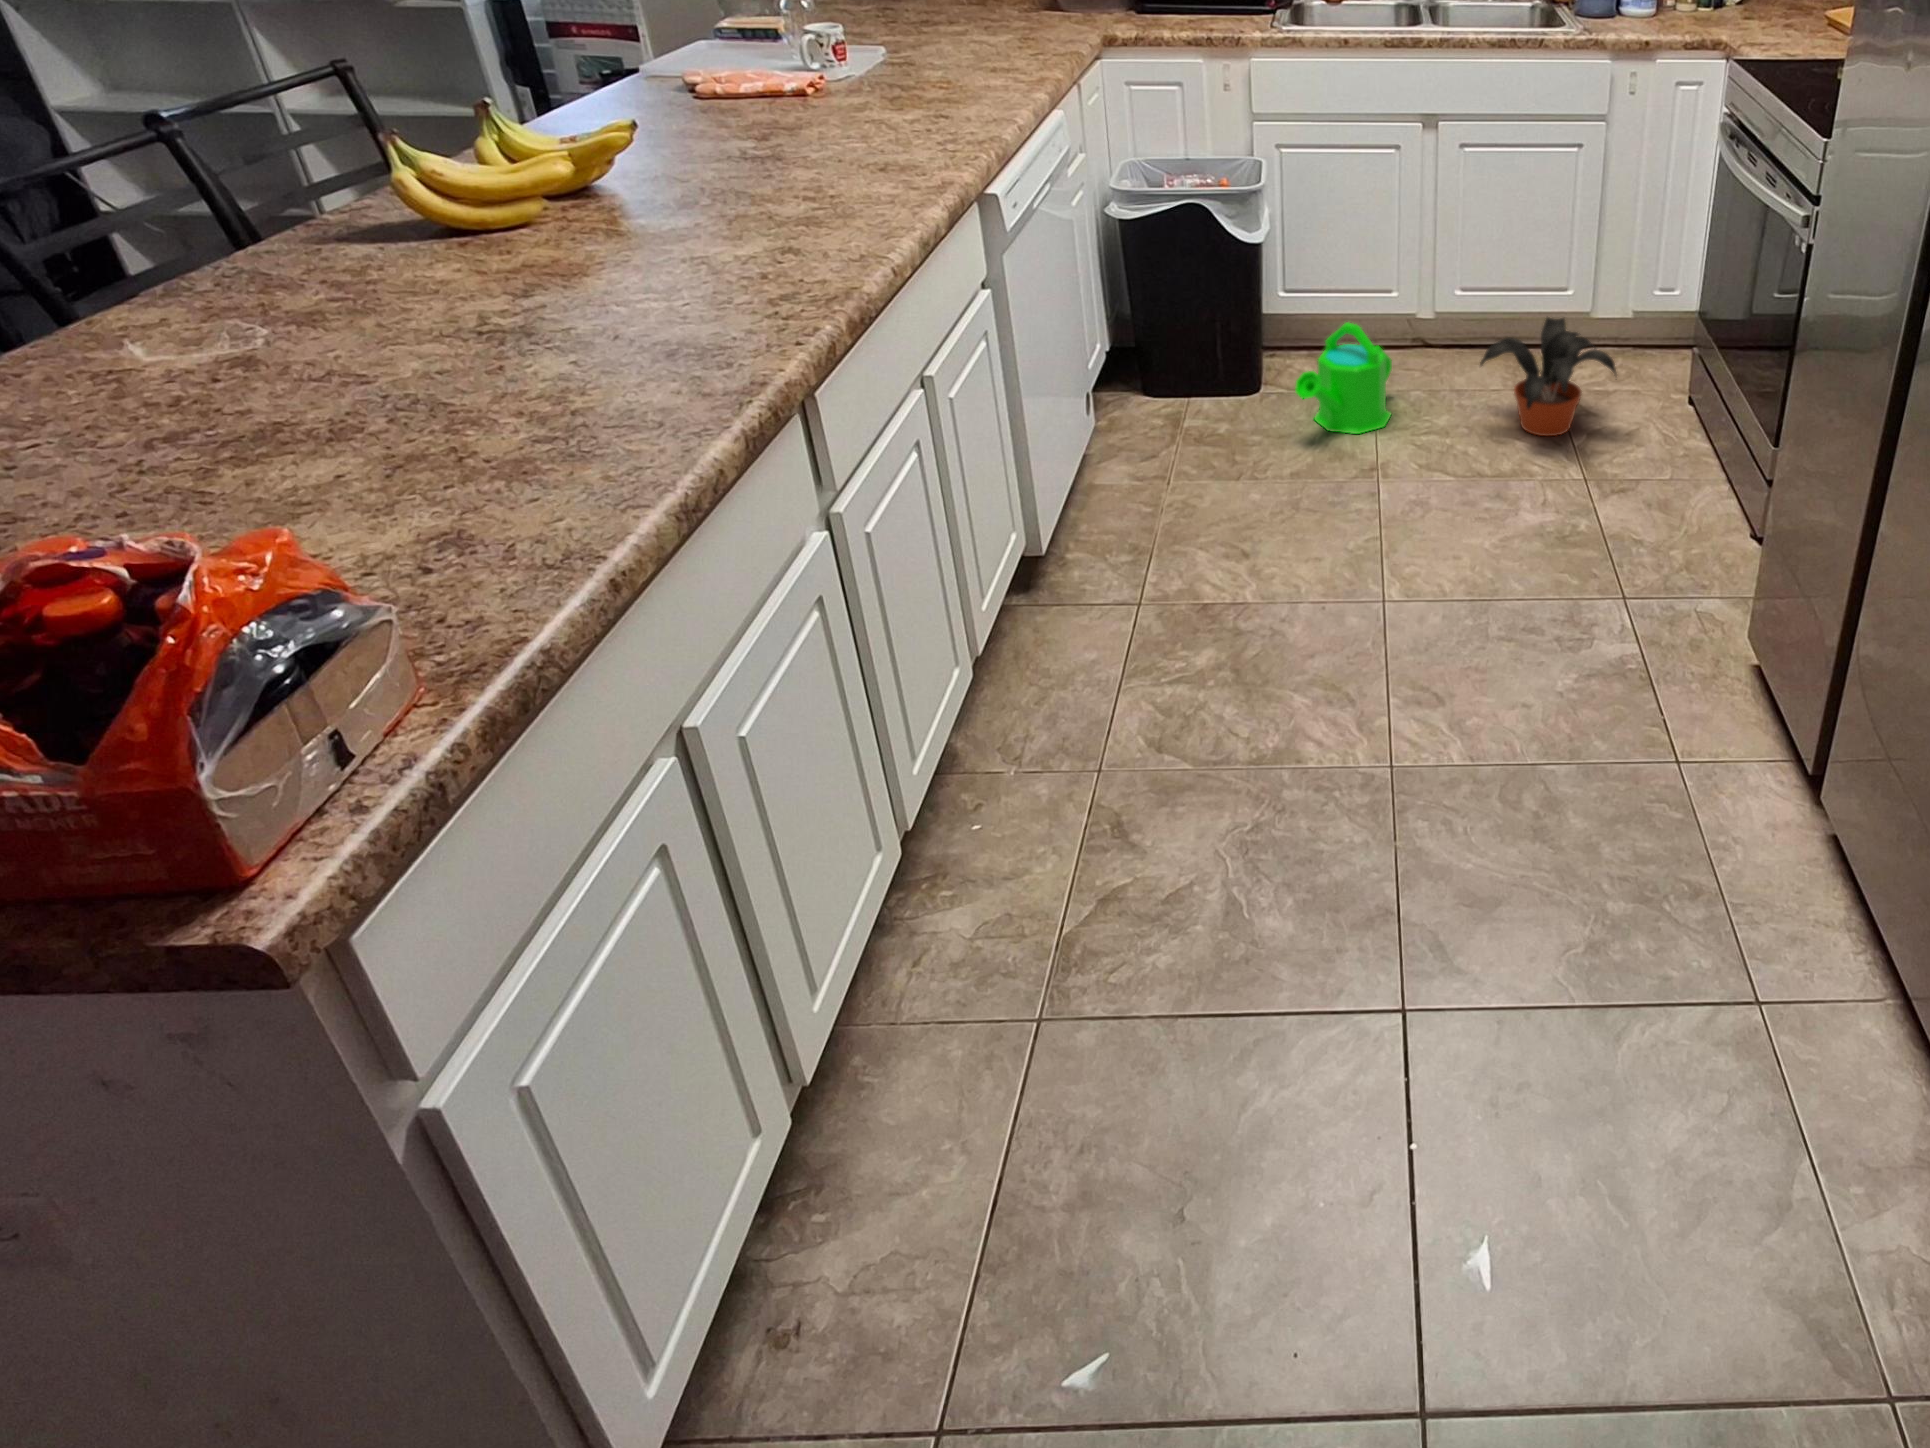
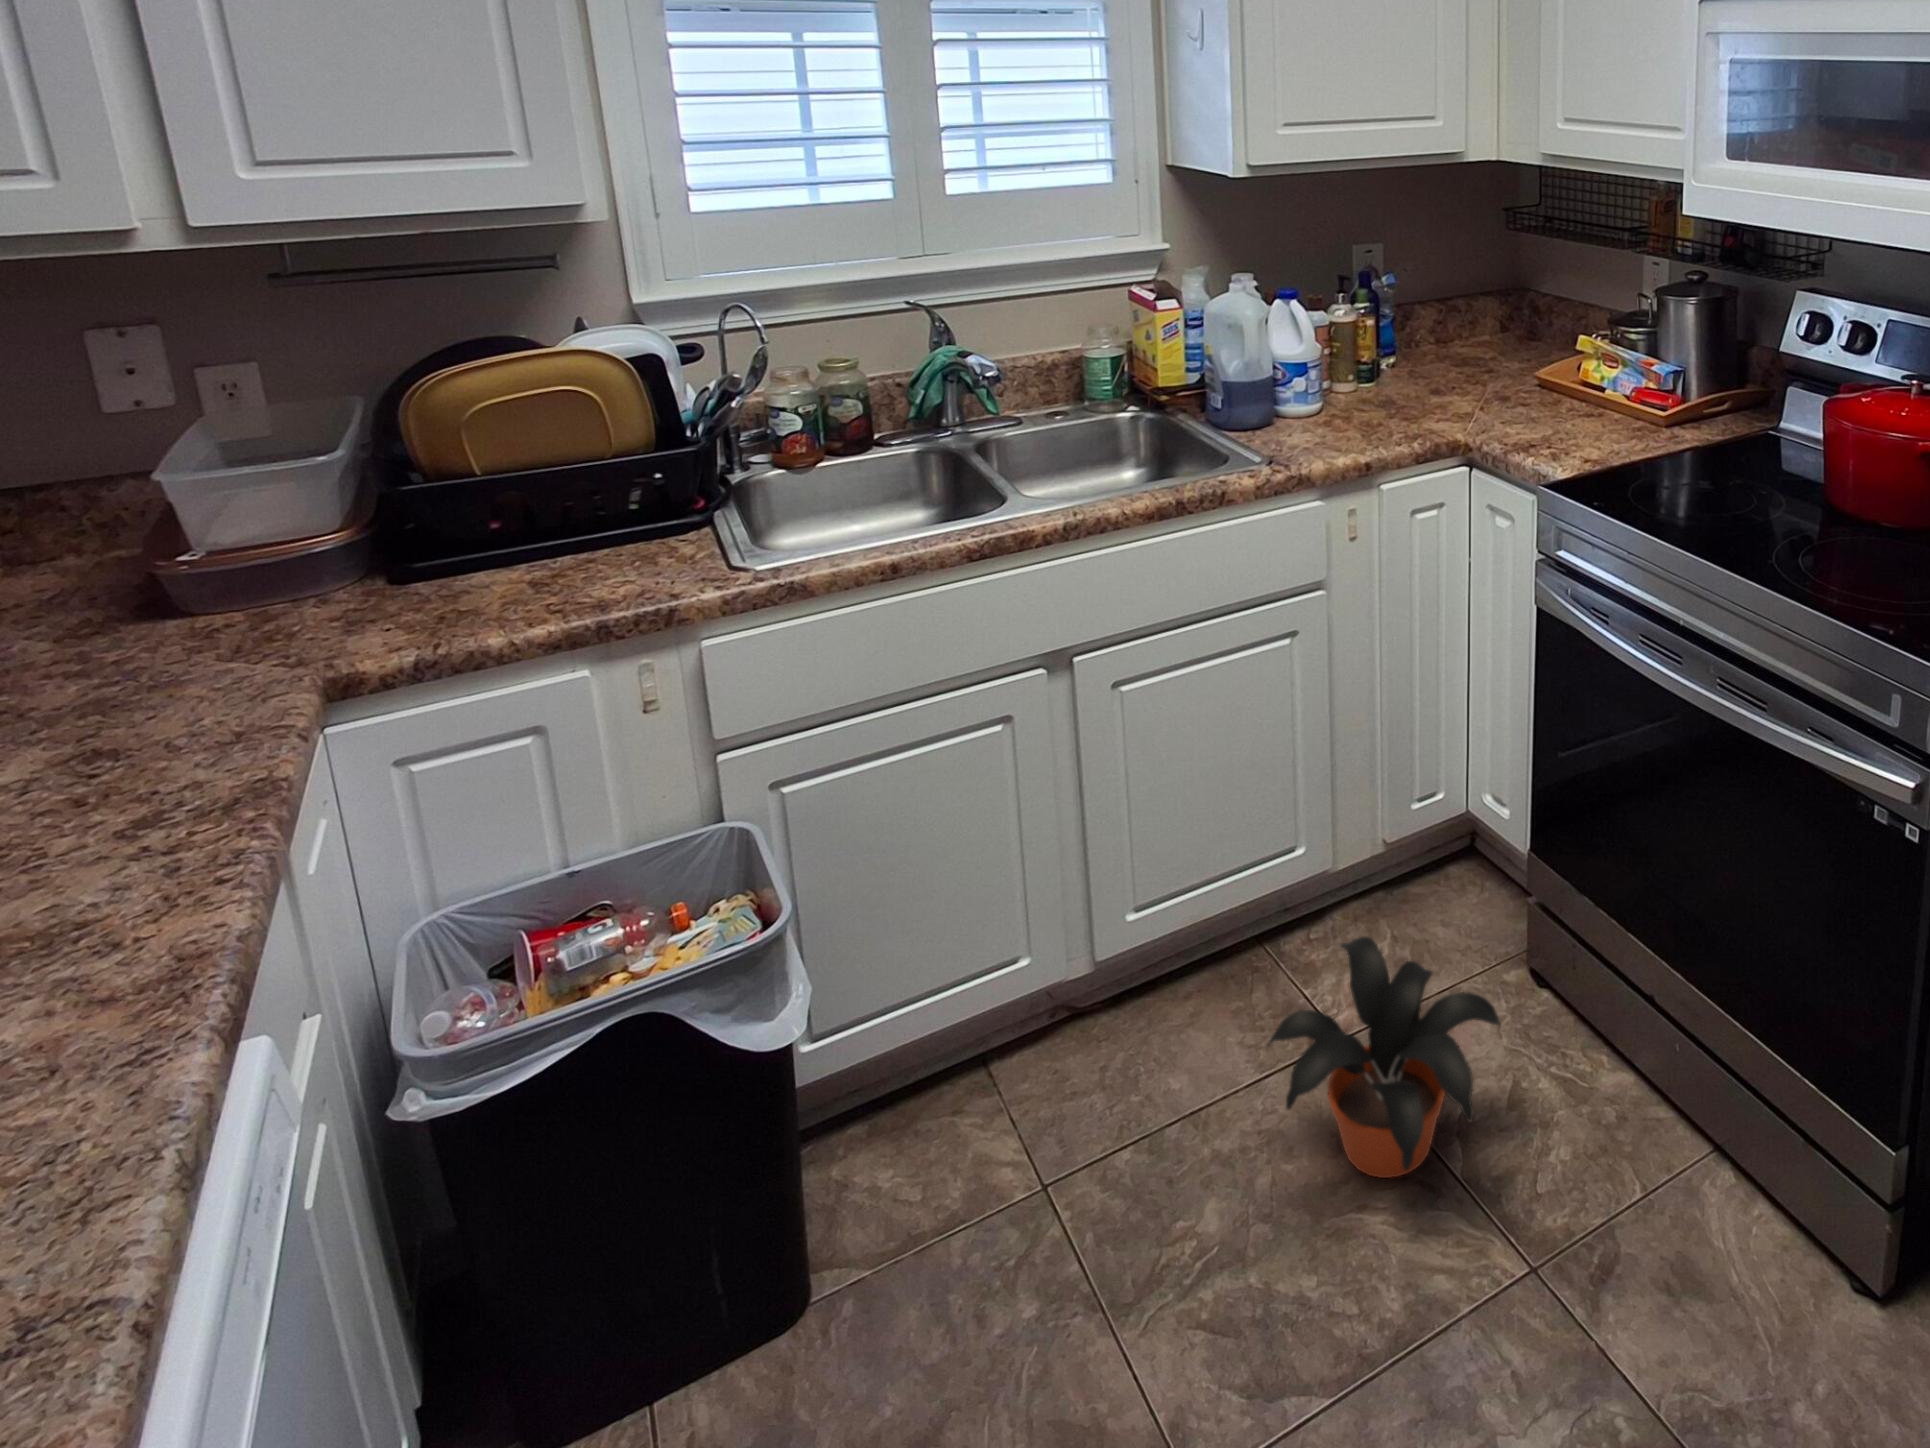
watering can: present [1295,323,1392,434] -> none [944,1117,1119,1366]

